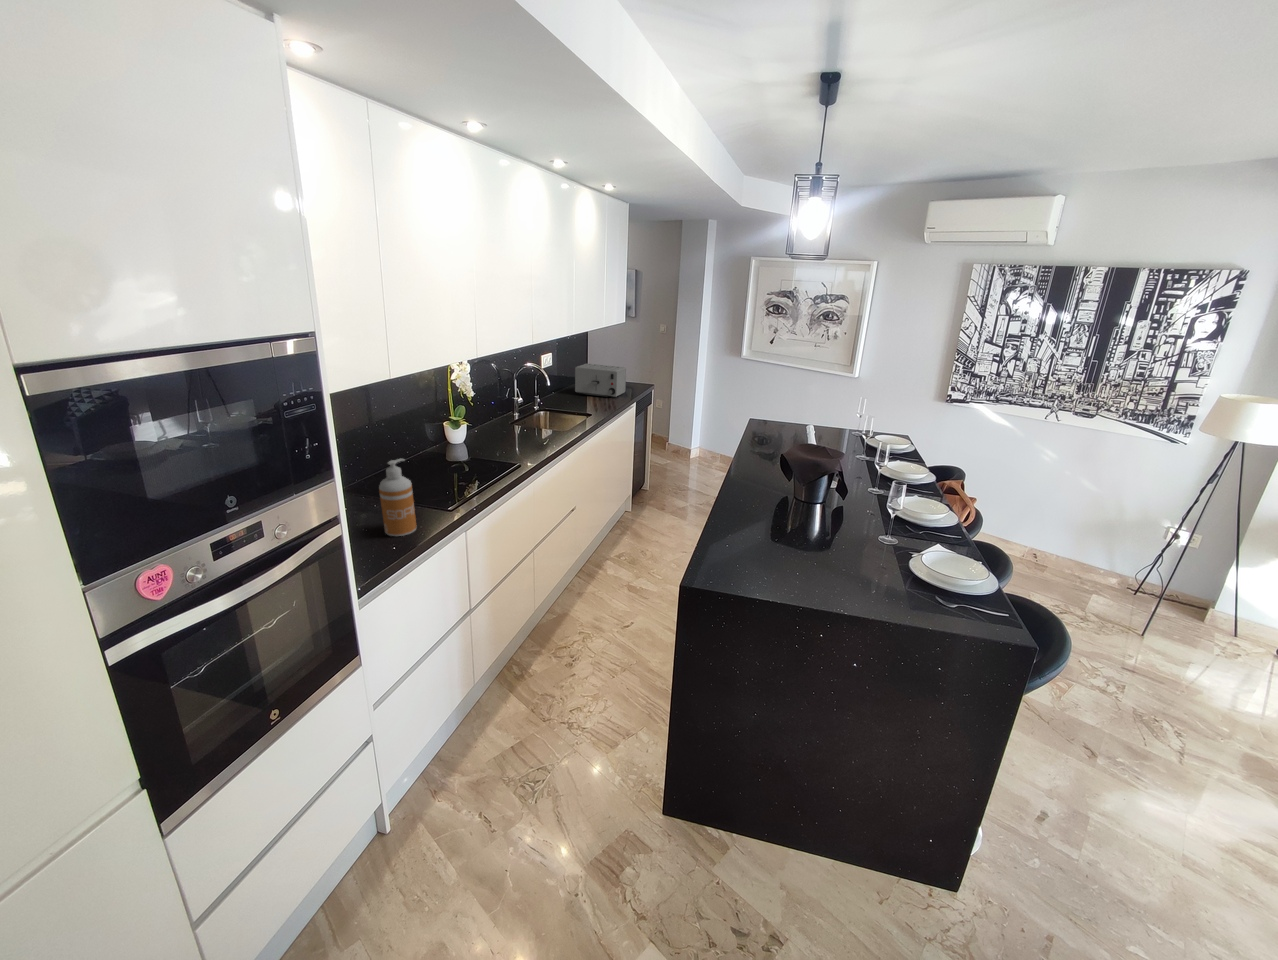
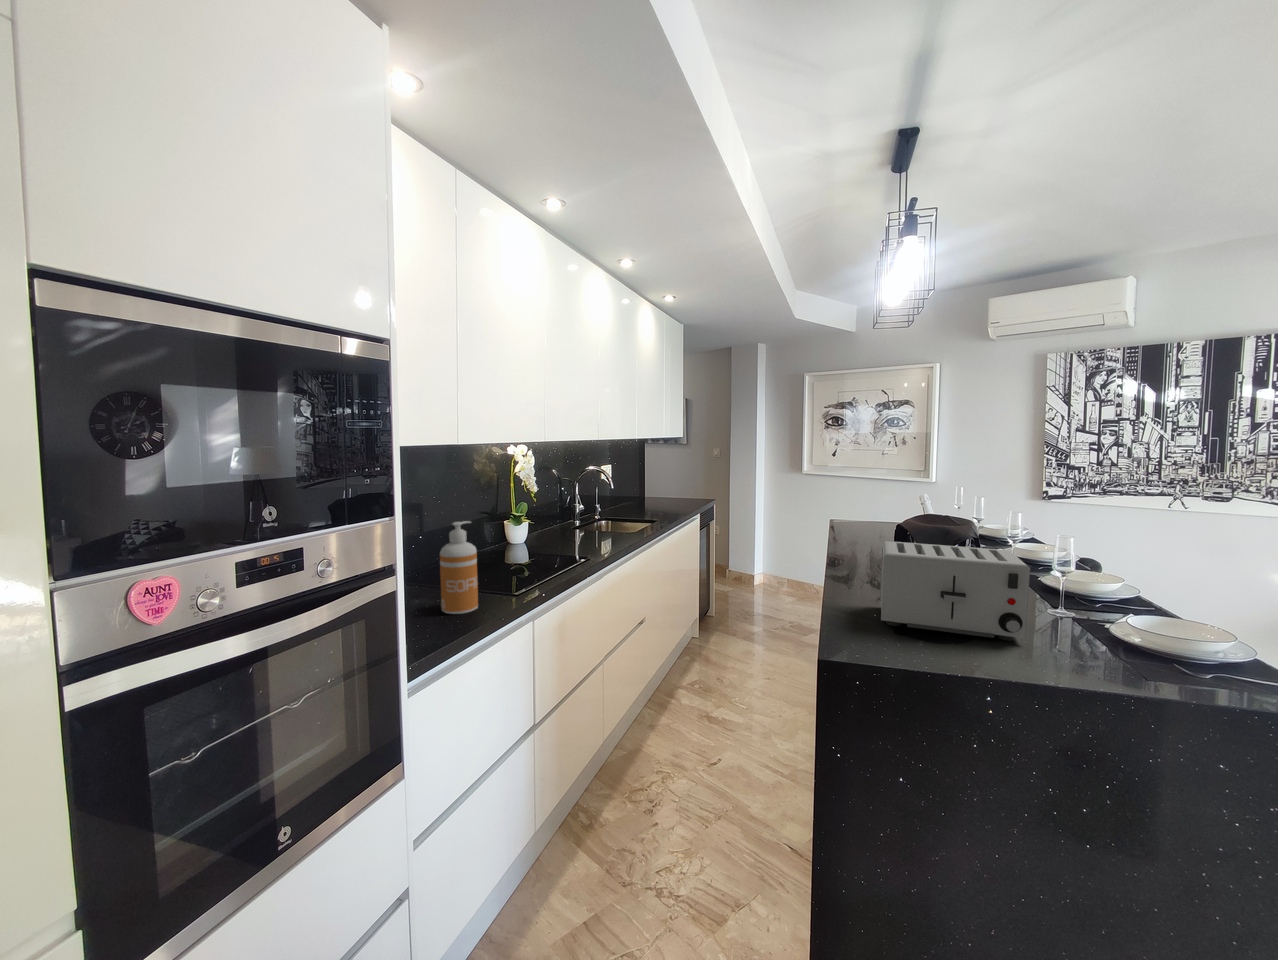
toaster: present [575,364,626,398] -> present [880,541,1030,641]

